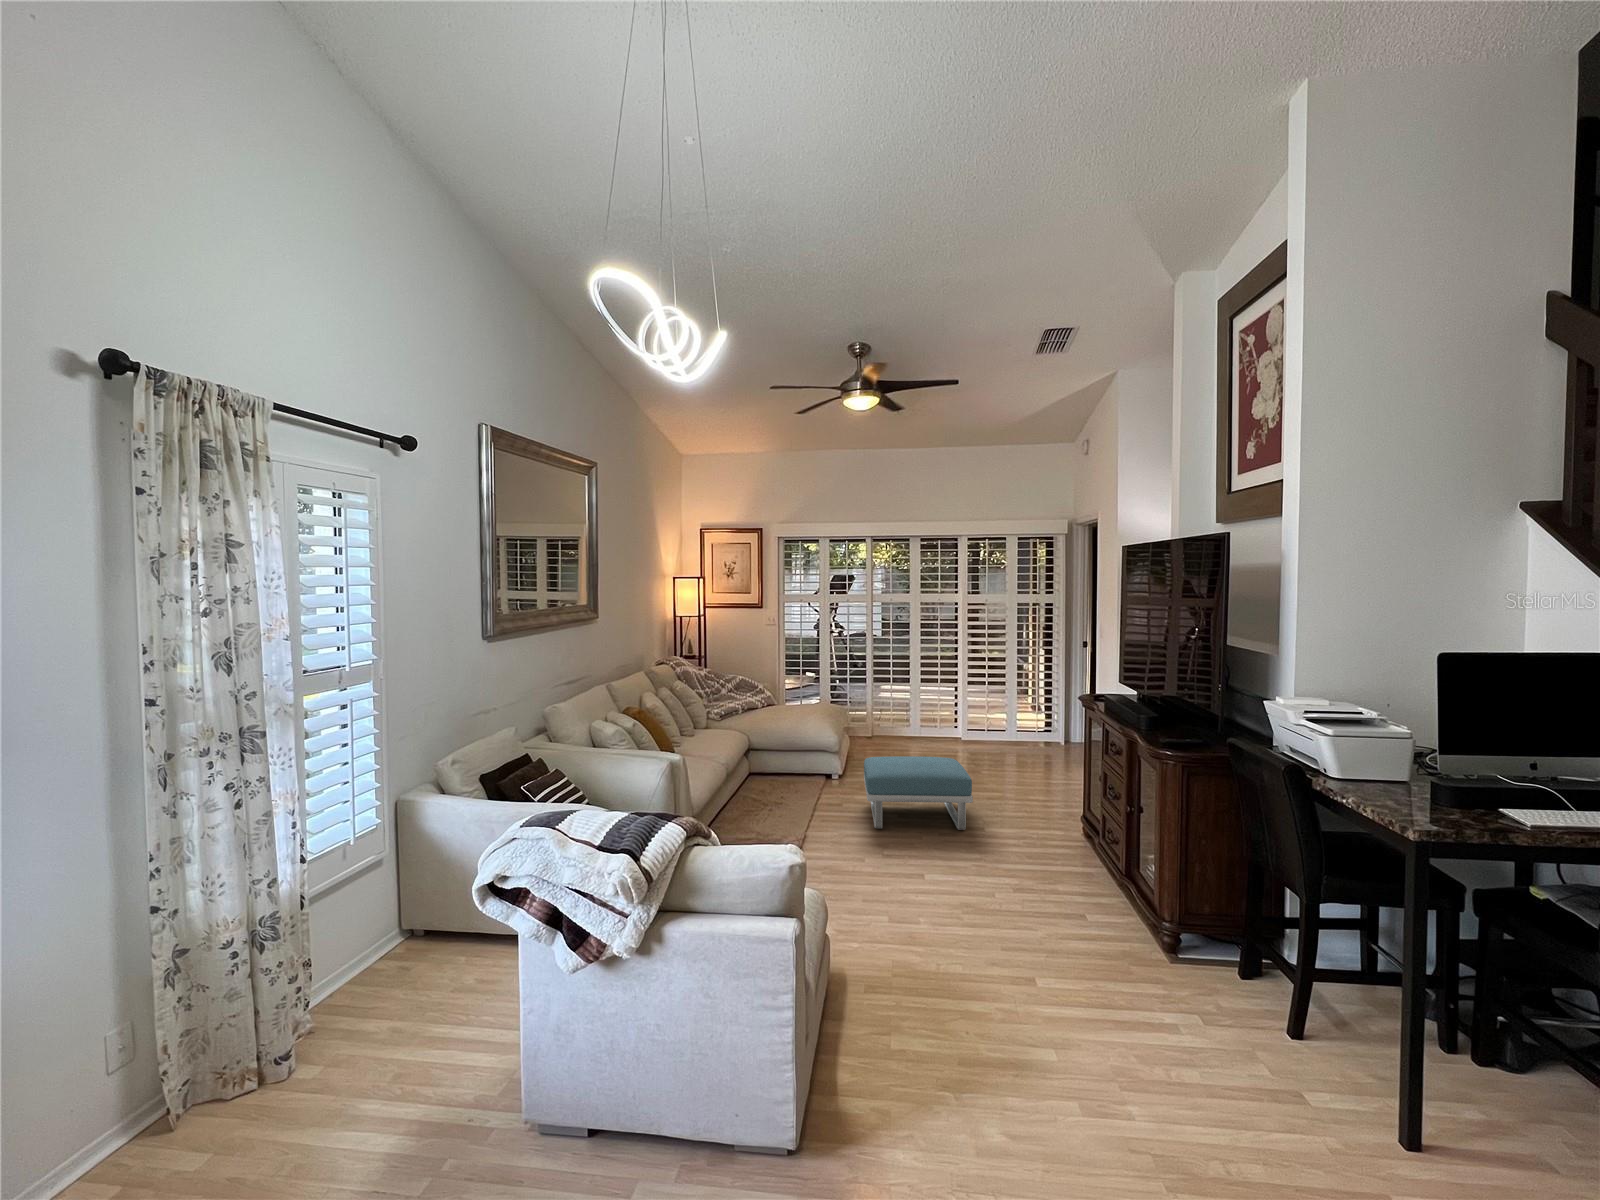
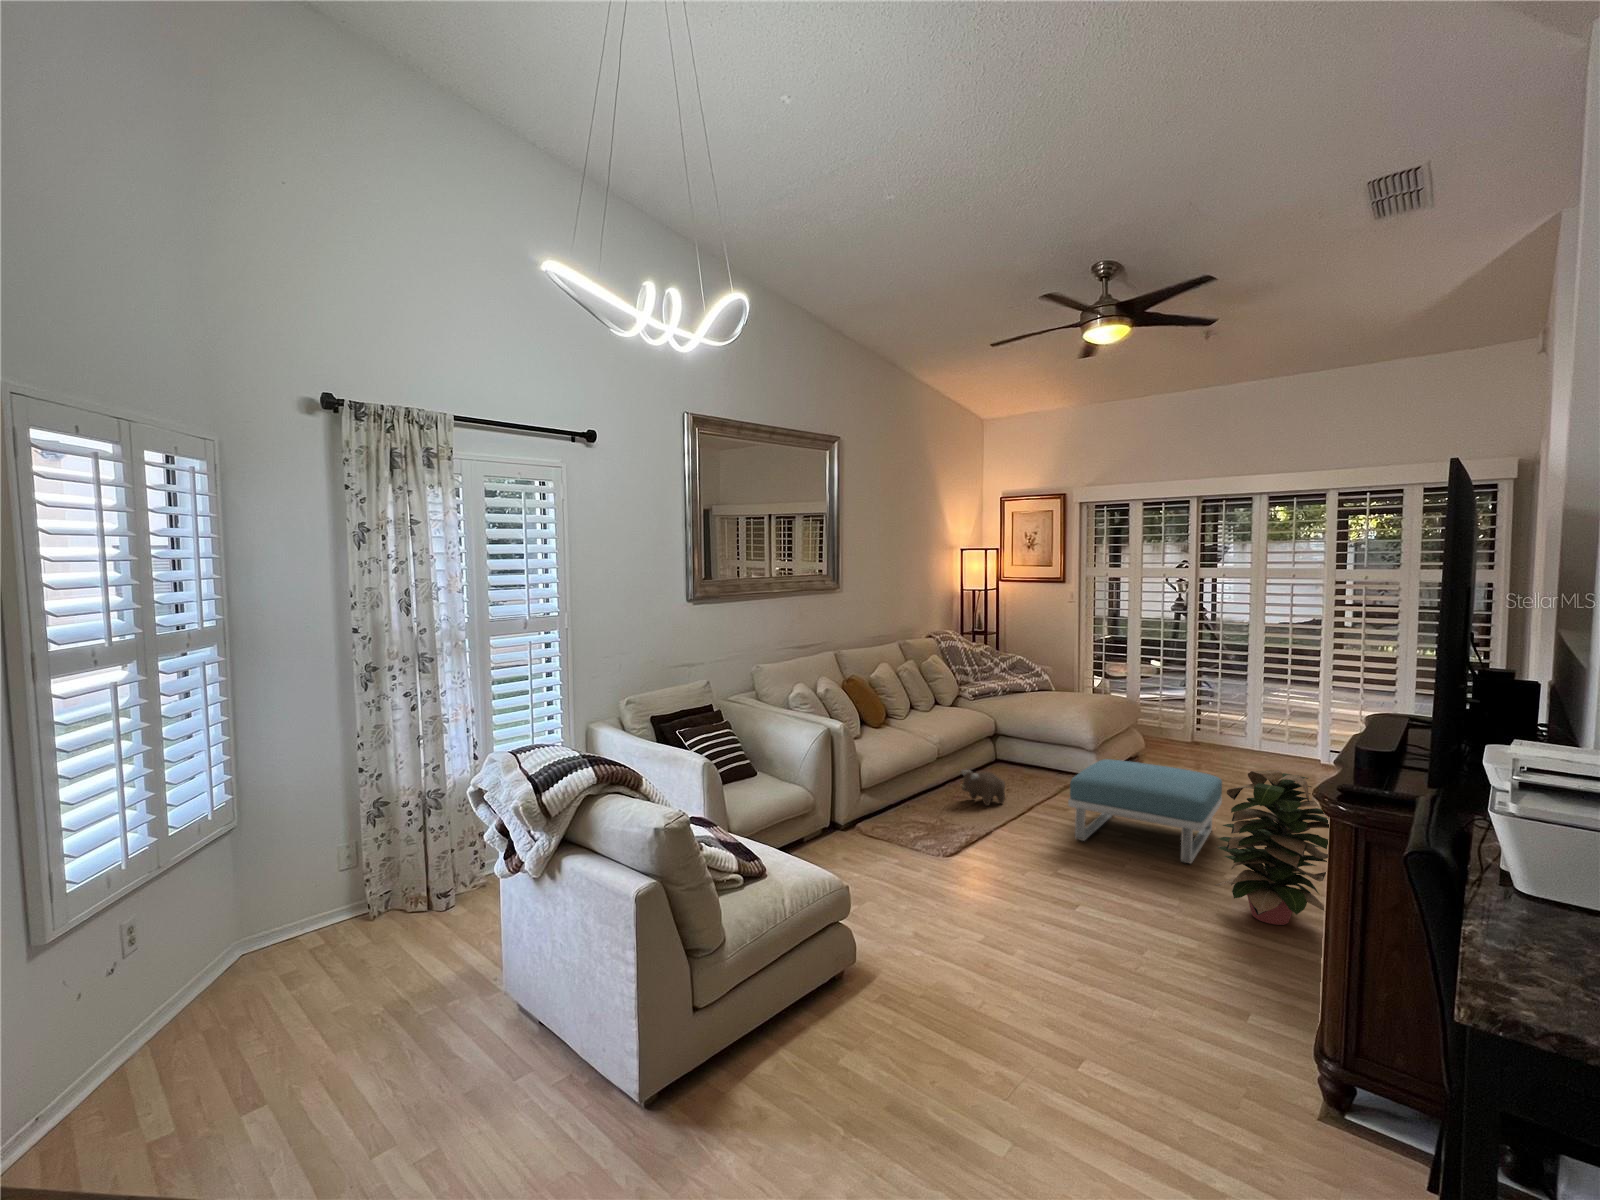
decorative plant: none [1004,745,1089,861] -> present [1216,770,1329,925]
plush toy: none [754,783,791,815] -> present [961,770,1005,806]

